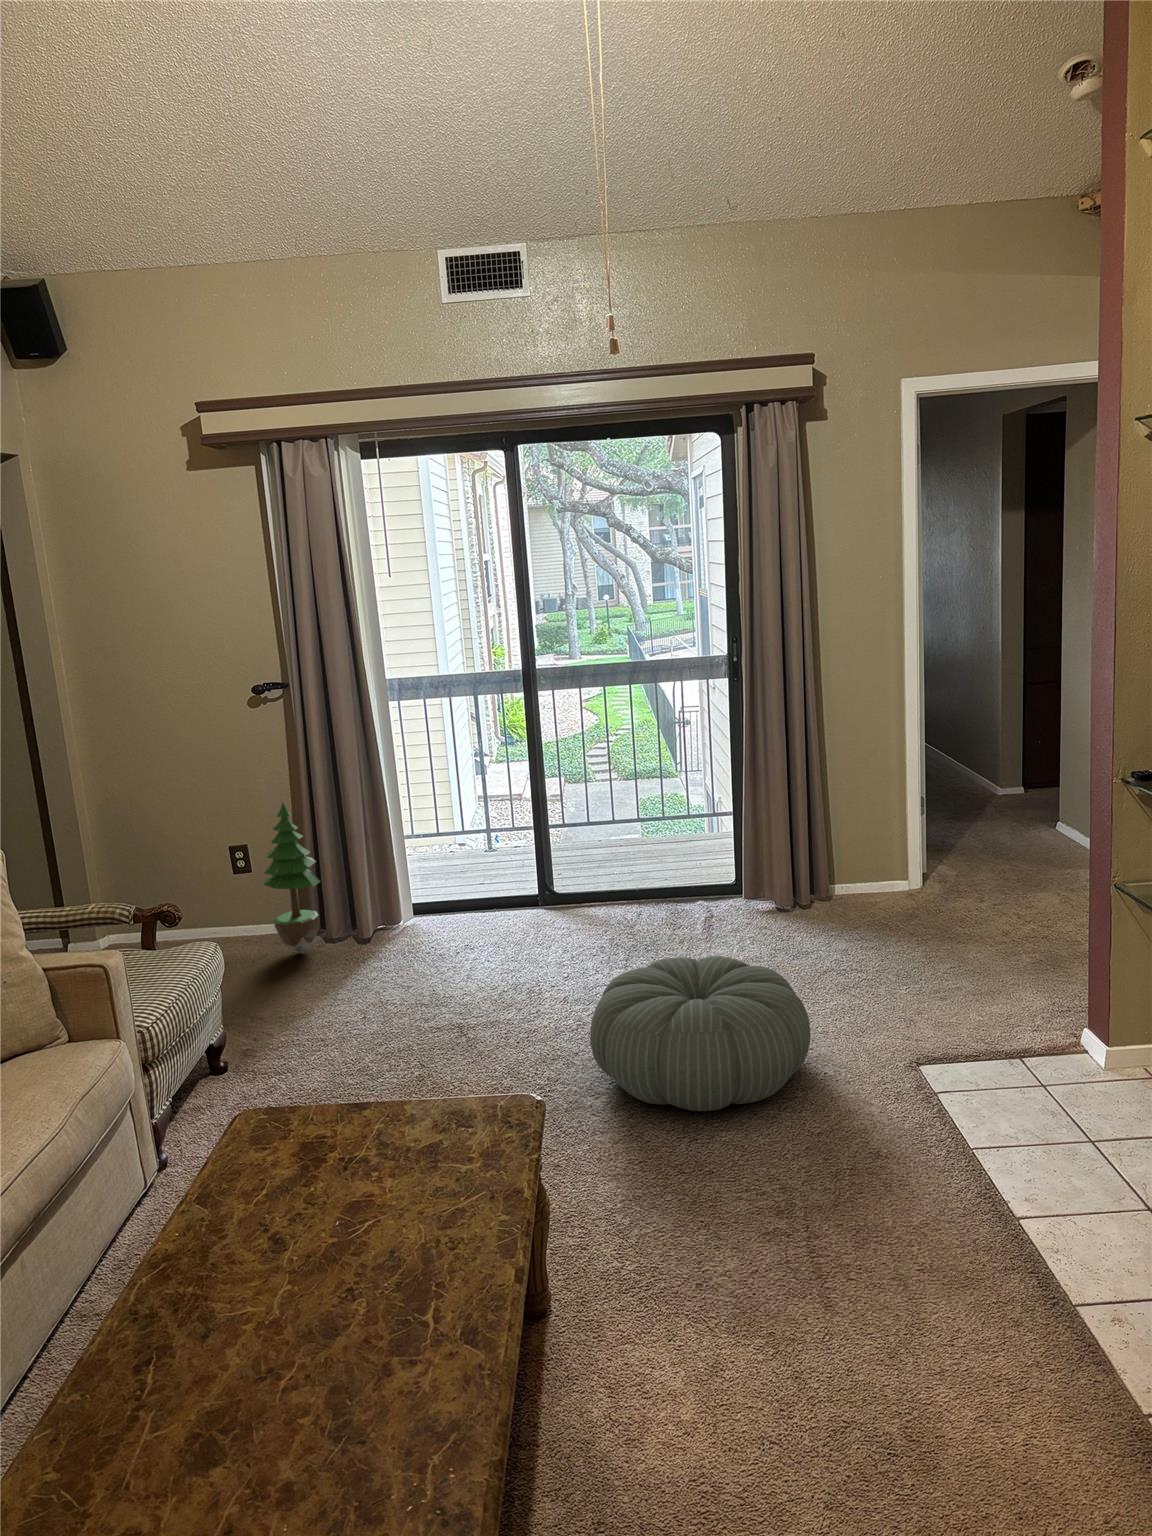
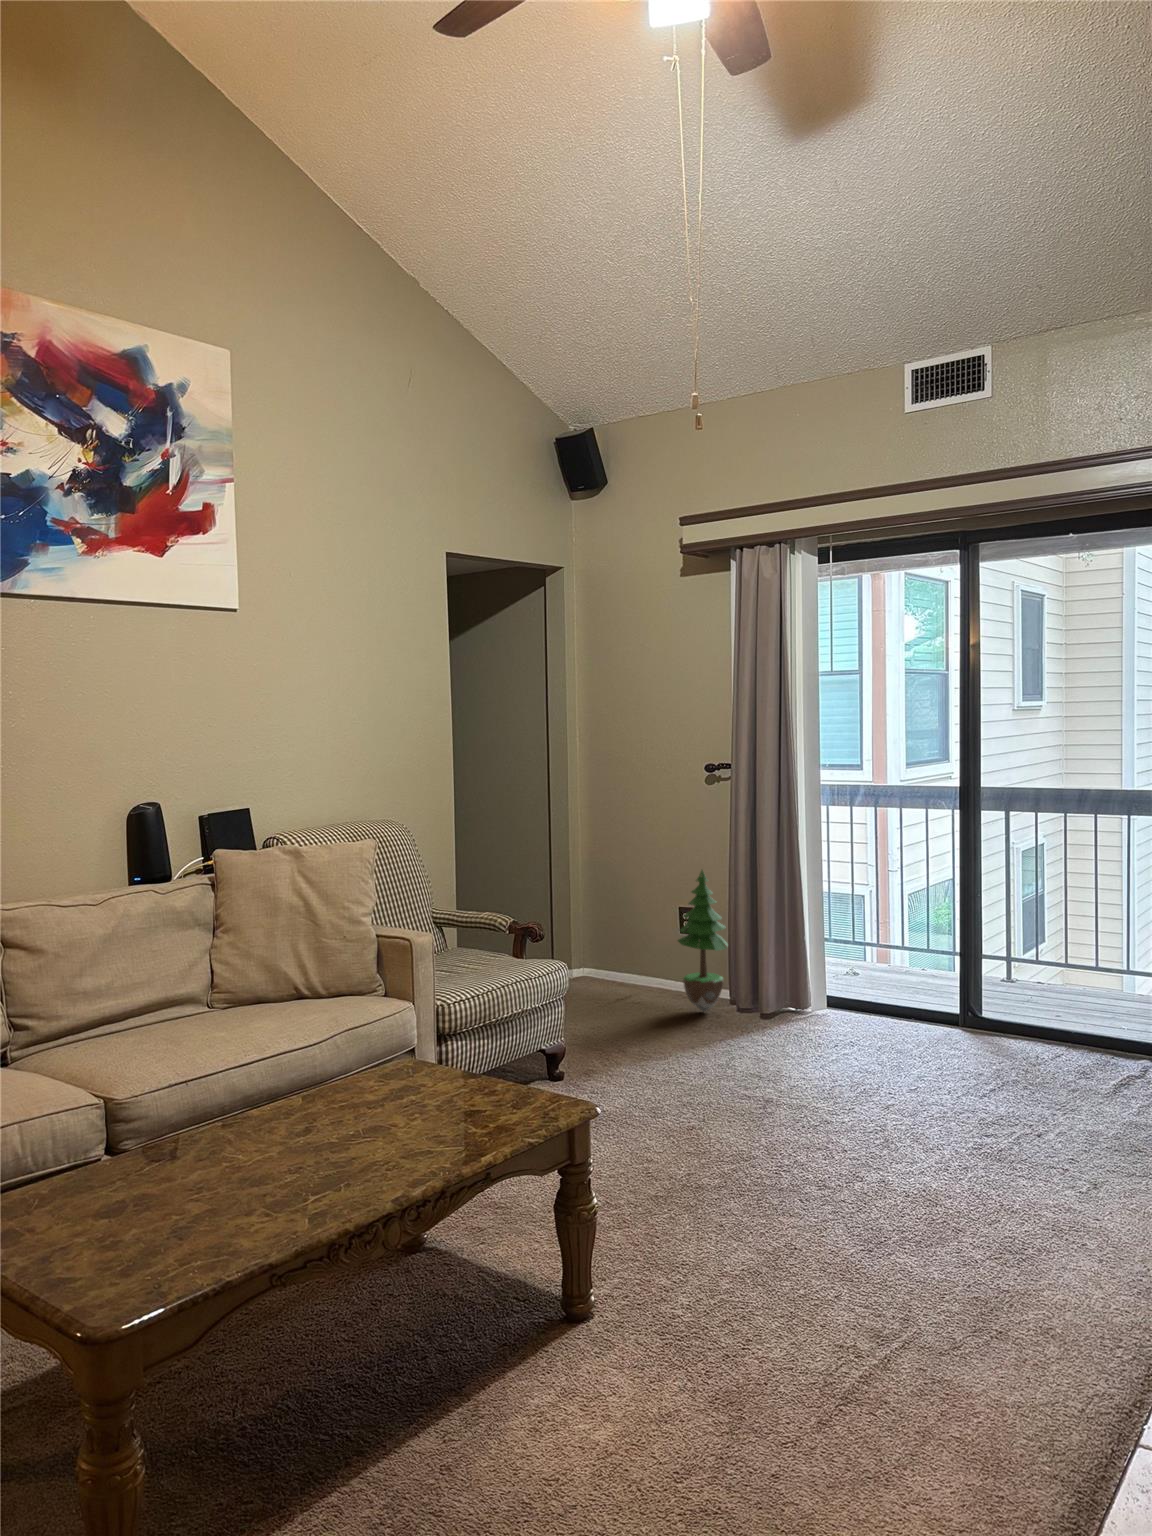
pouf: present [590,956,811,1111] -> none [818,1084,1081,1265]

